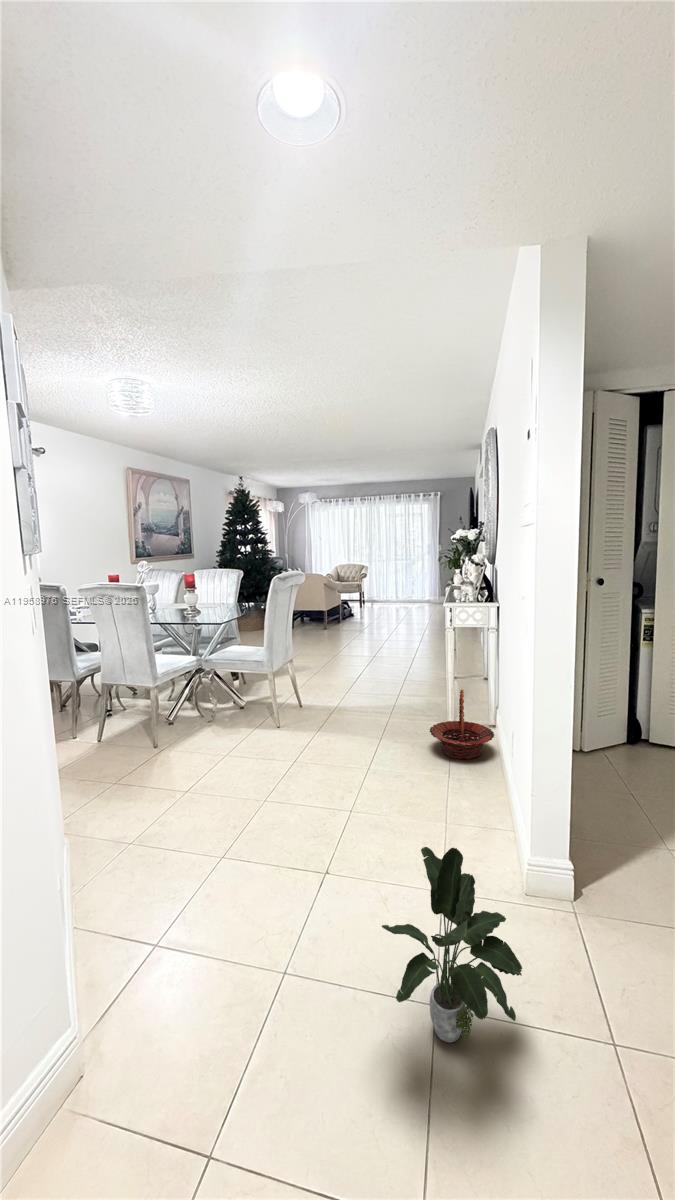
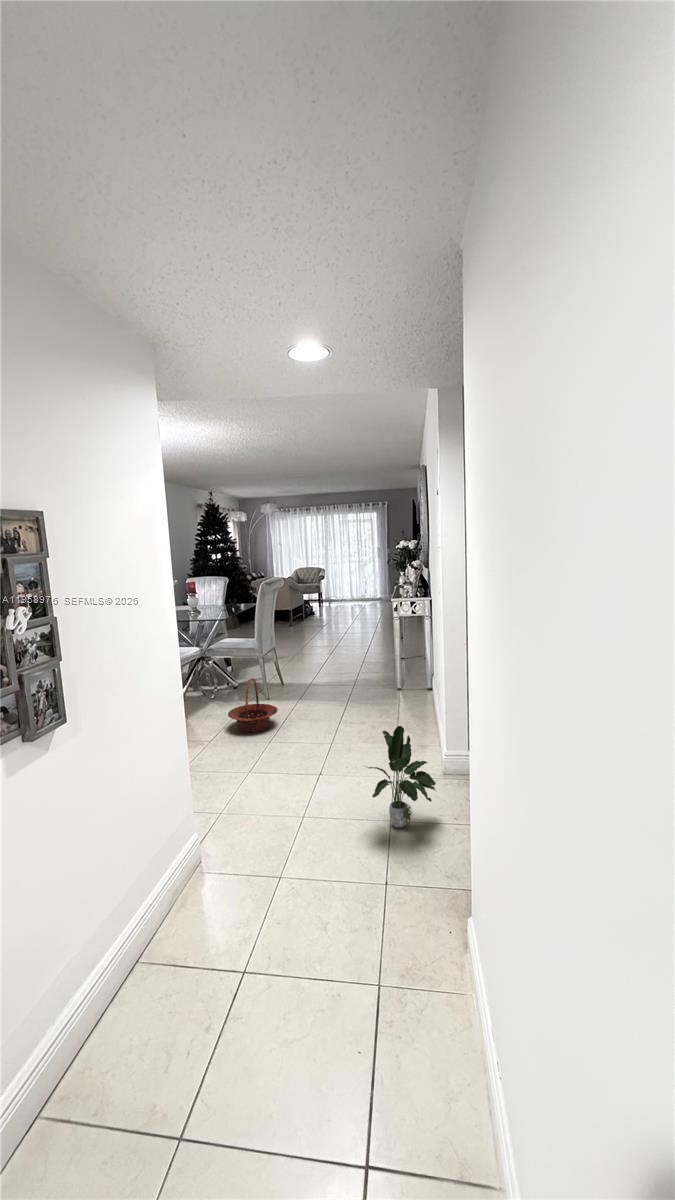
basket: present [430,690,494,759] -> present [228,678,277,732]

